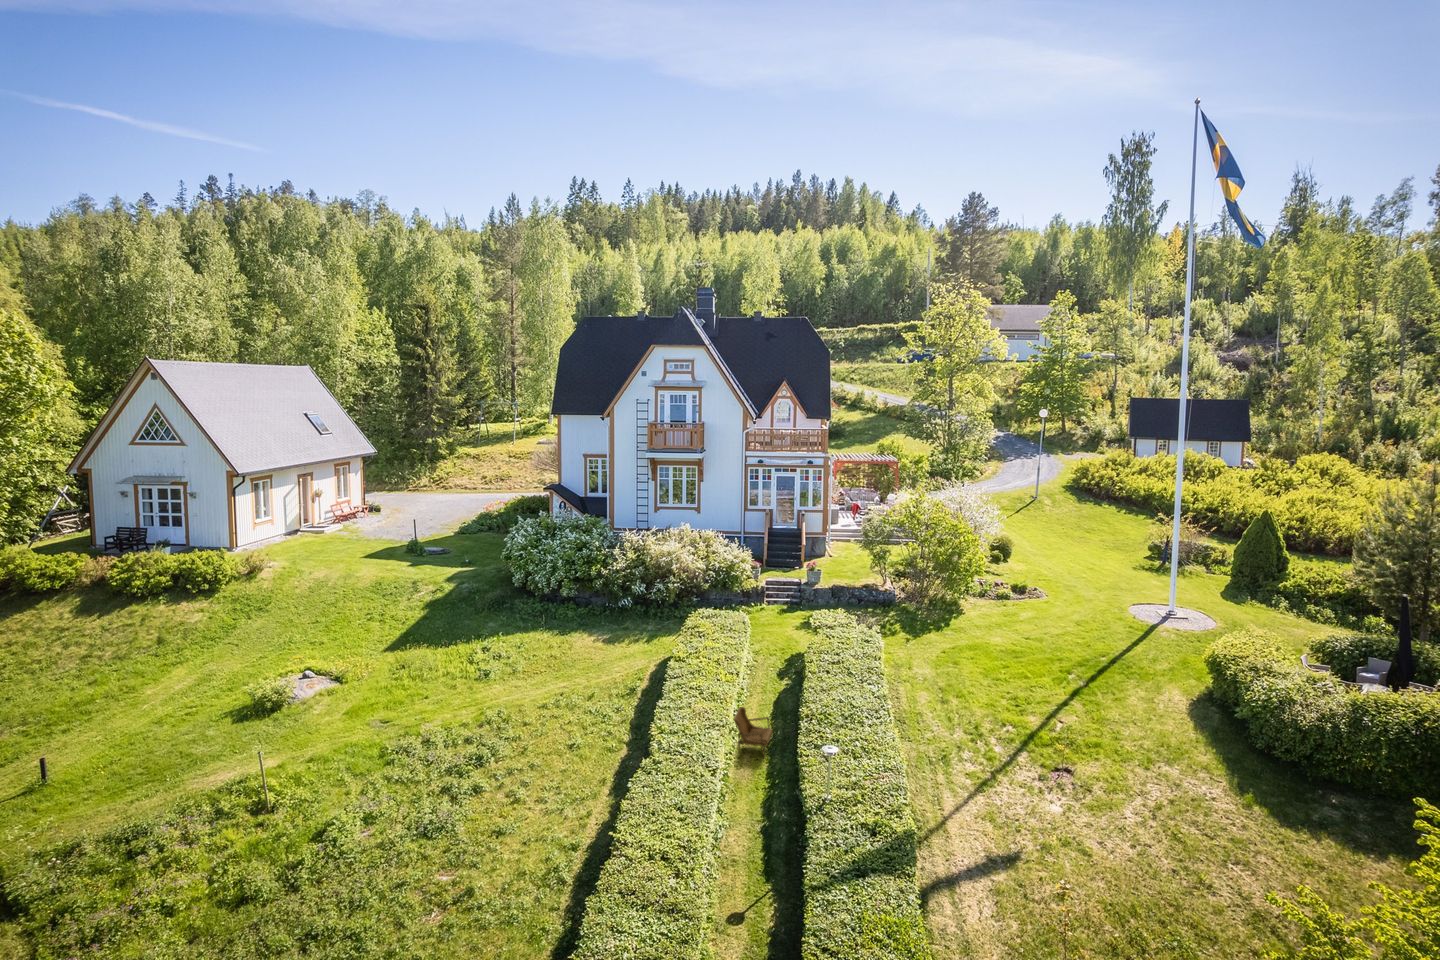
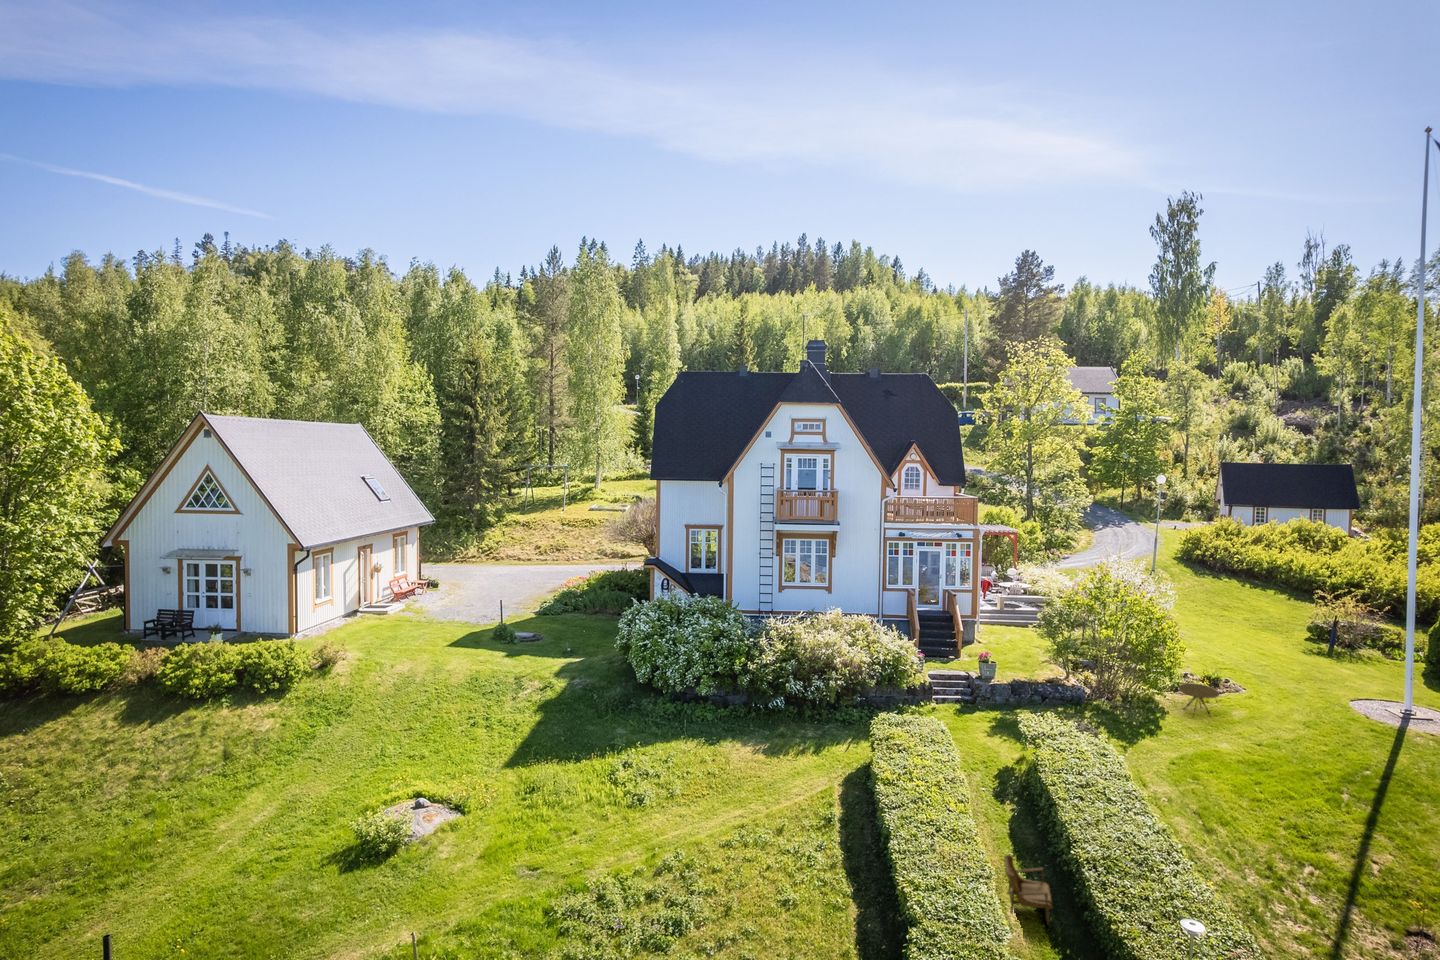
round table: none [960,585,991,612] -> present [1179,683,1219,714]

